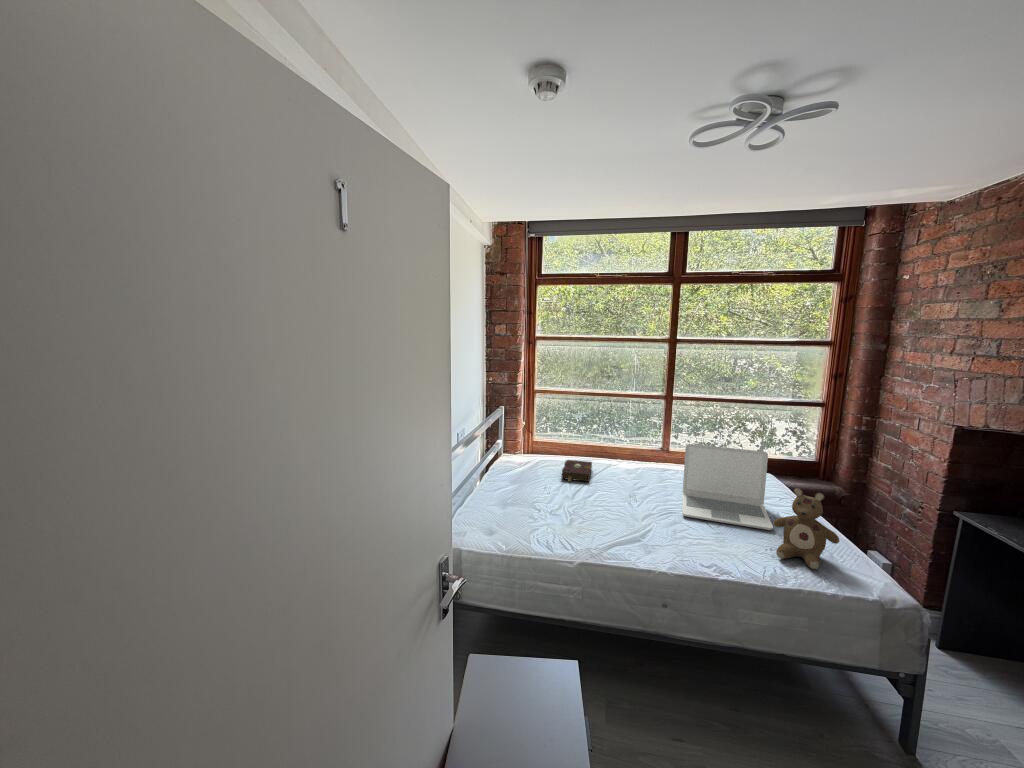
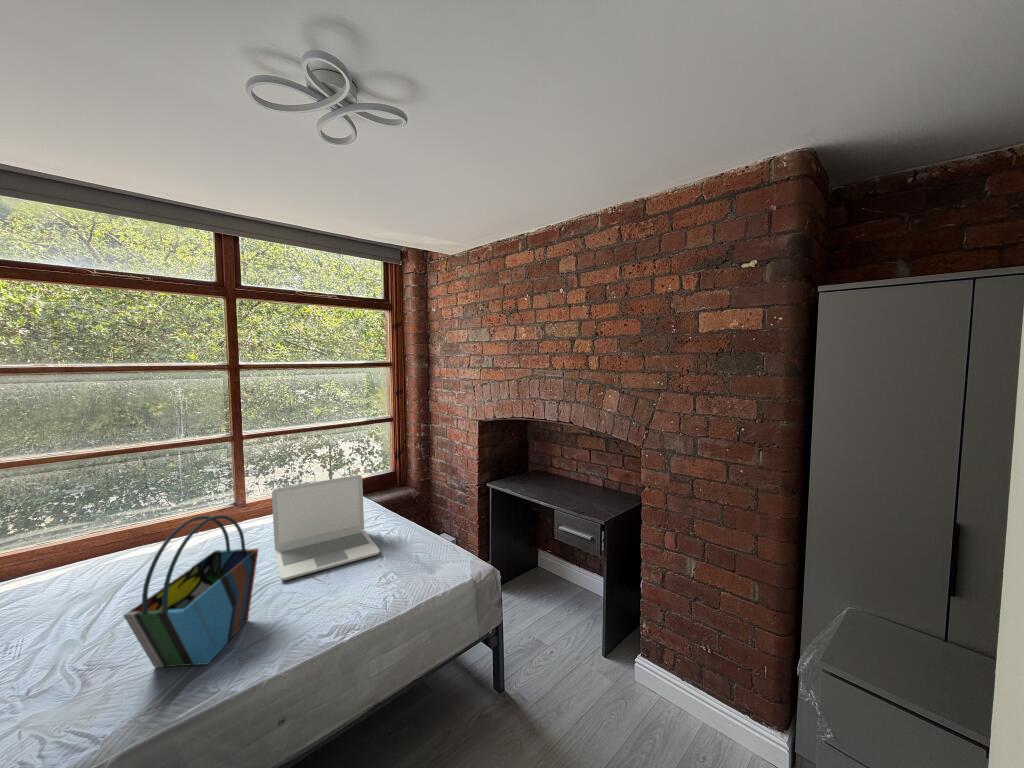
tote bag: none [591,446,668,543] -> present [124,515,258,667]
book: present [562,460,592,482] -> none [50,557,119,610]
stuffed bear: present [773,488,839,569] -> none [382,502,437,581]

